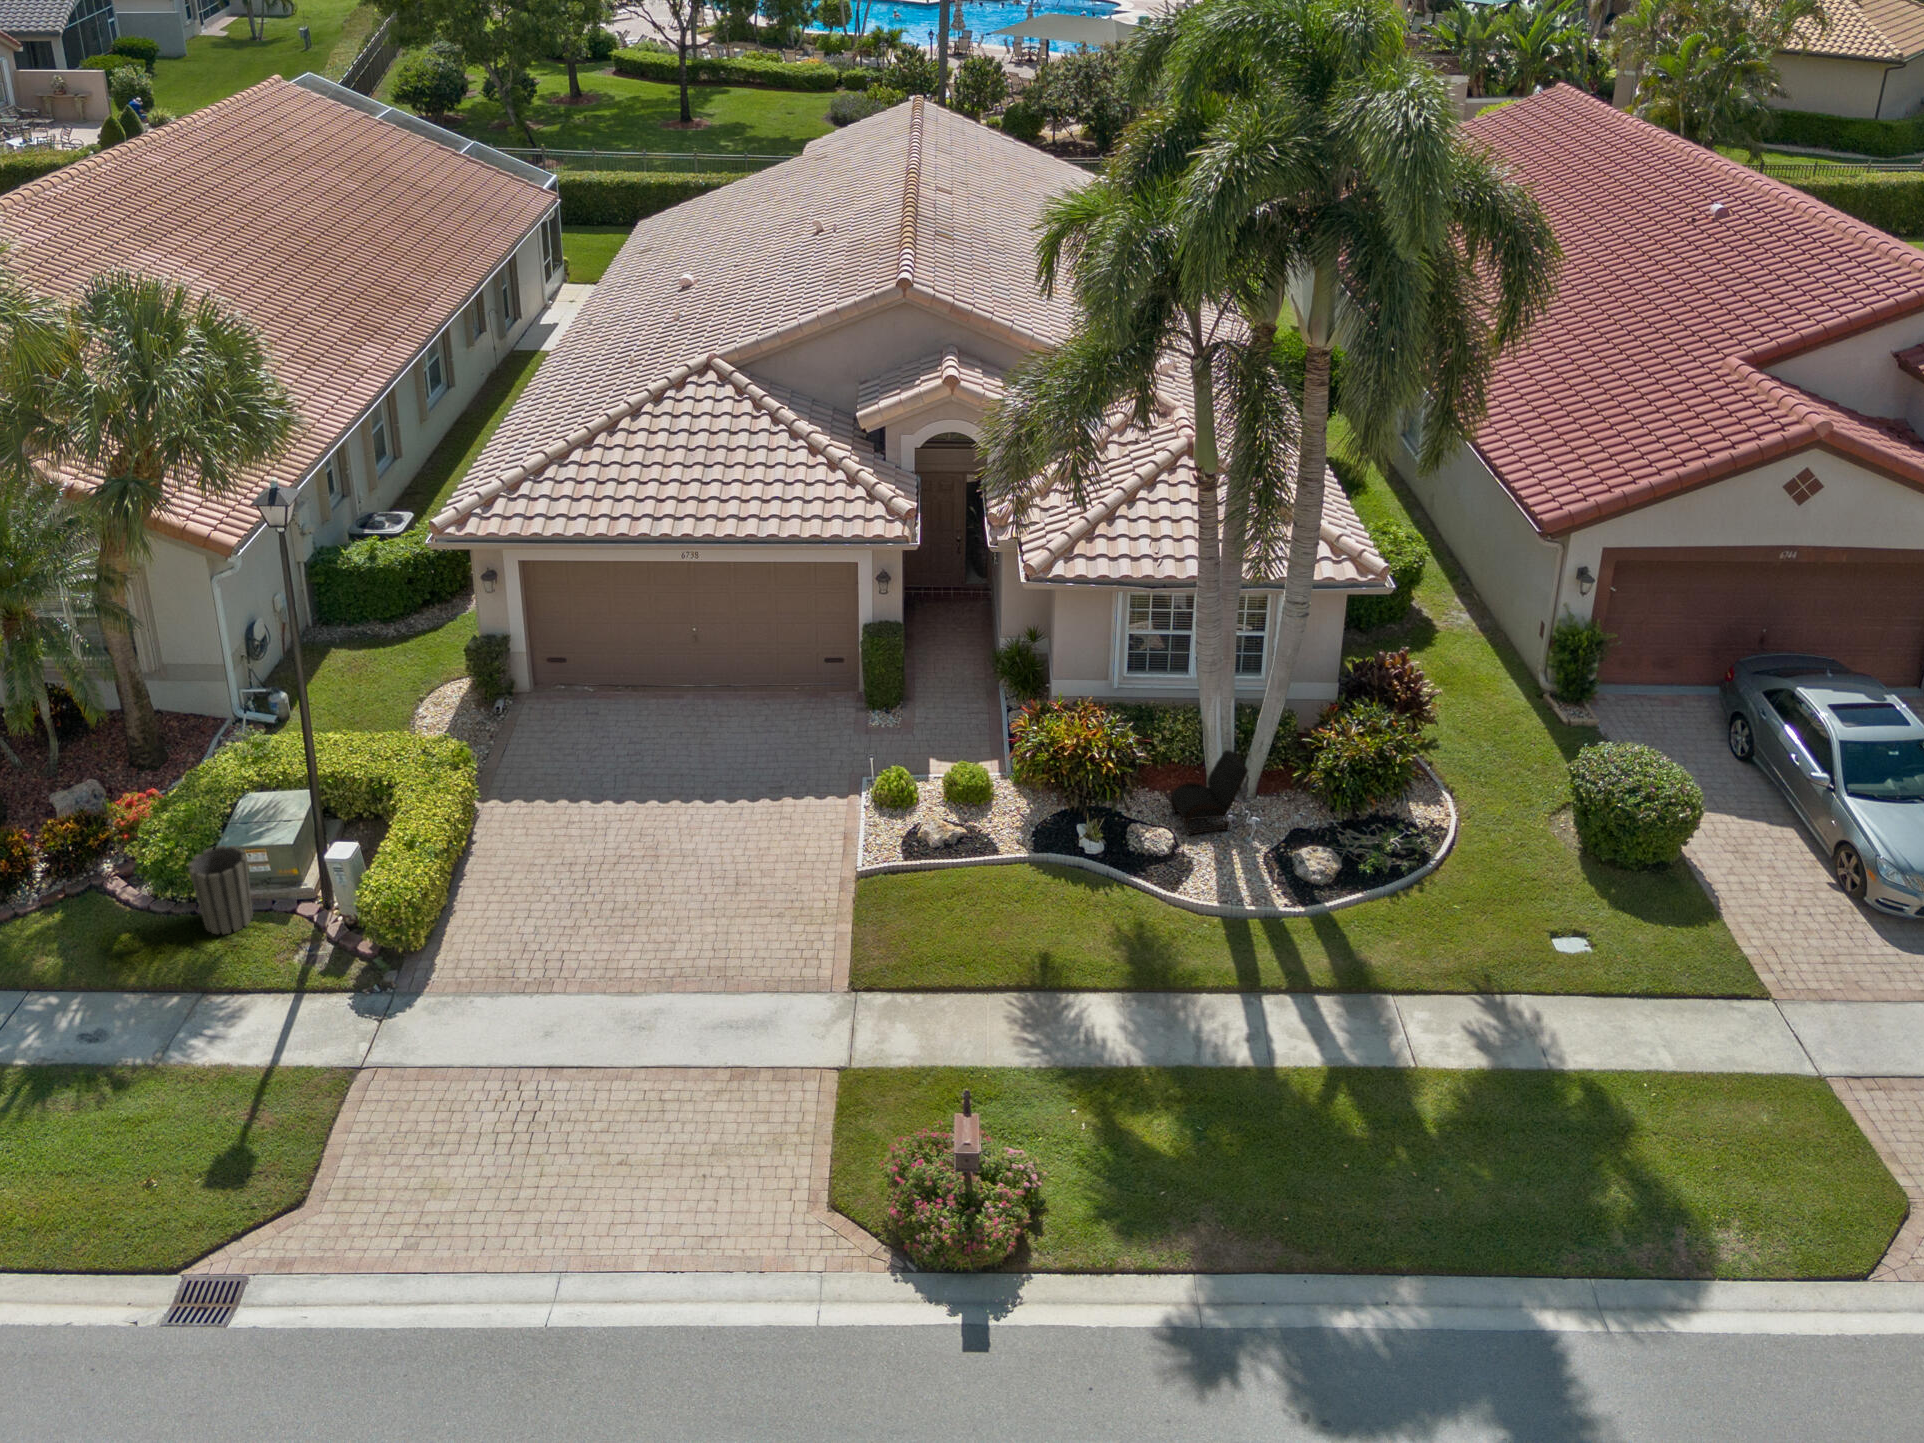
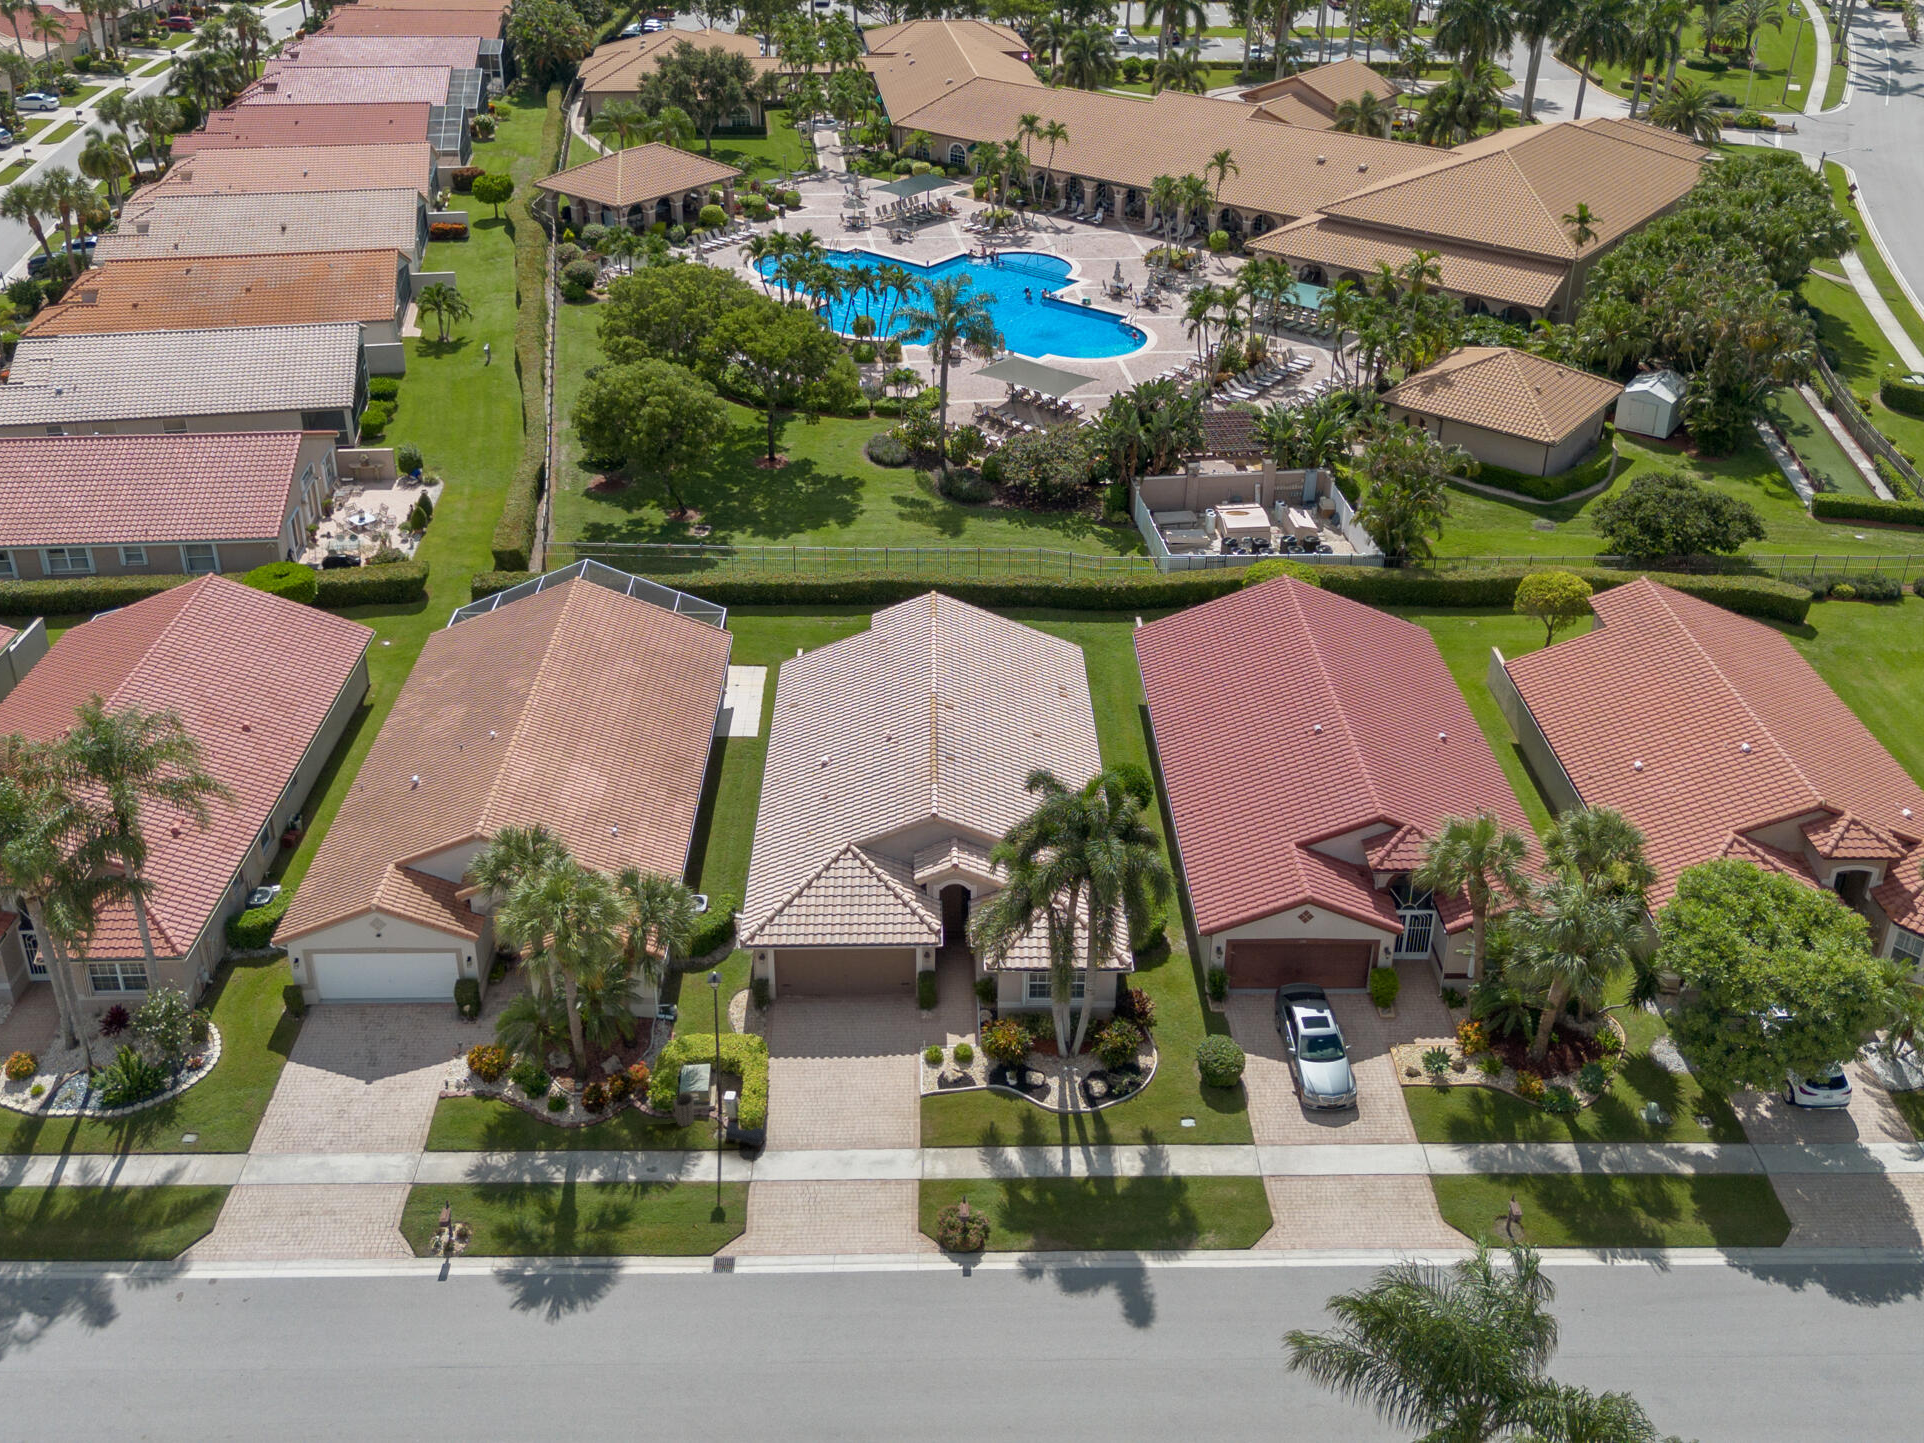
lounge chair: present [1170,750,1248,836] -> none [1044,1039,1073,1074]
bench: none [313,918,425,993] -> present [726,1122,765,1149]

